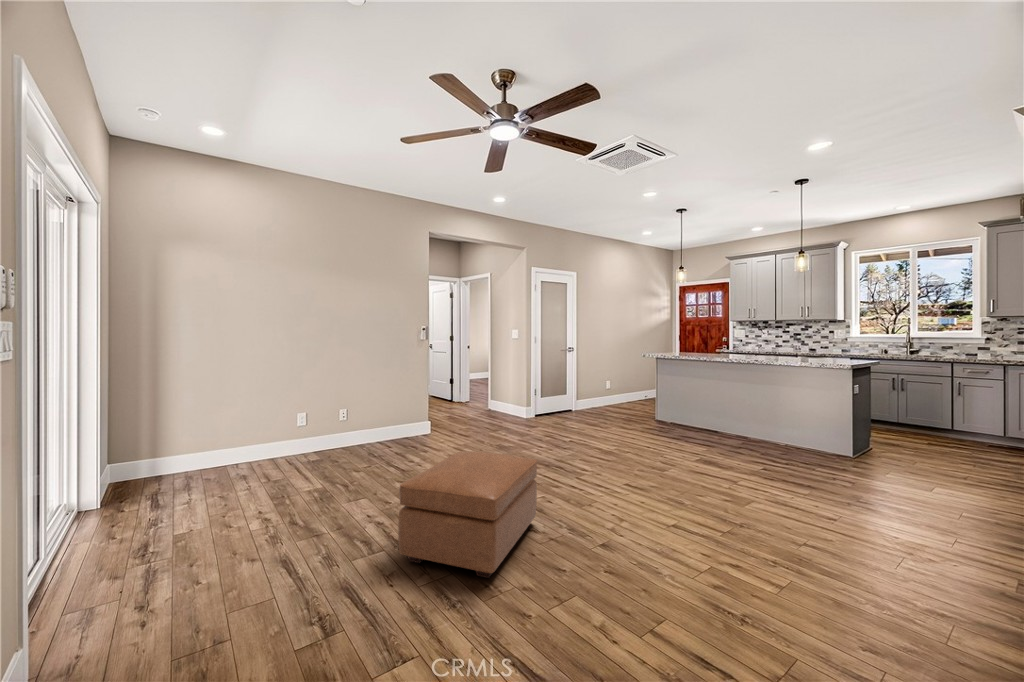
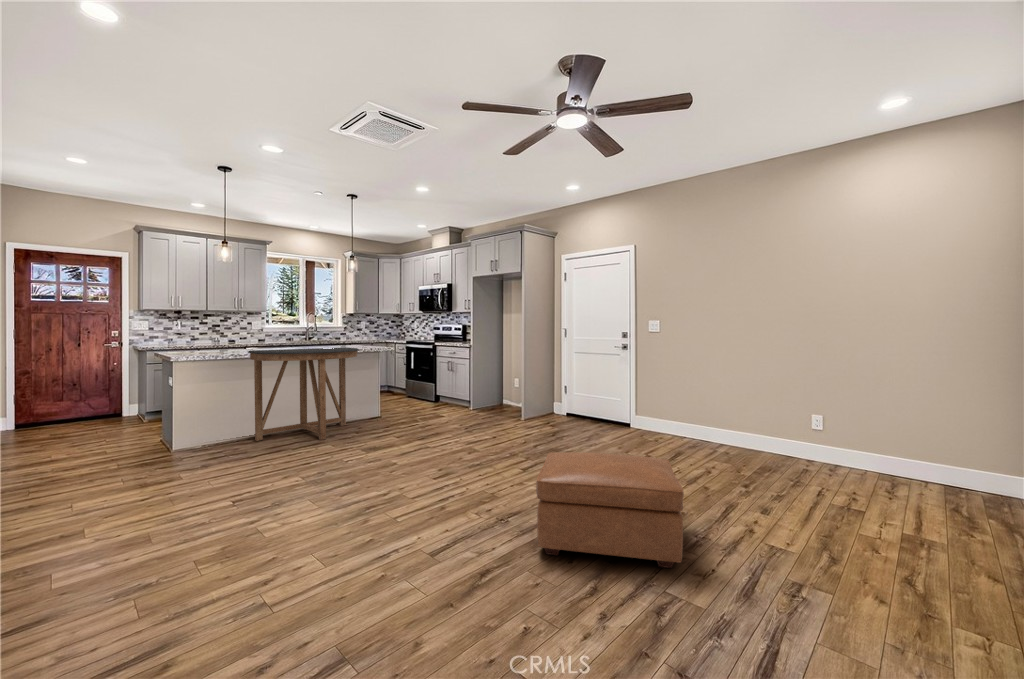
console table: none [683,354,794,448] -> present [248,347,359,441]

